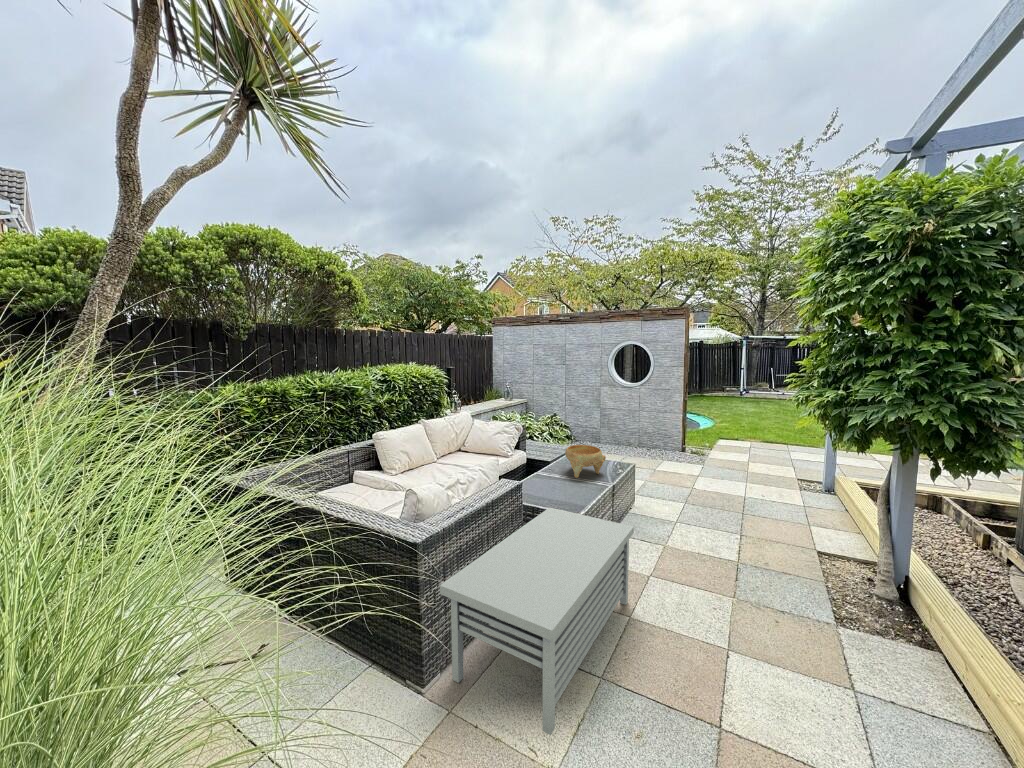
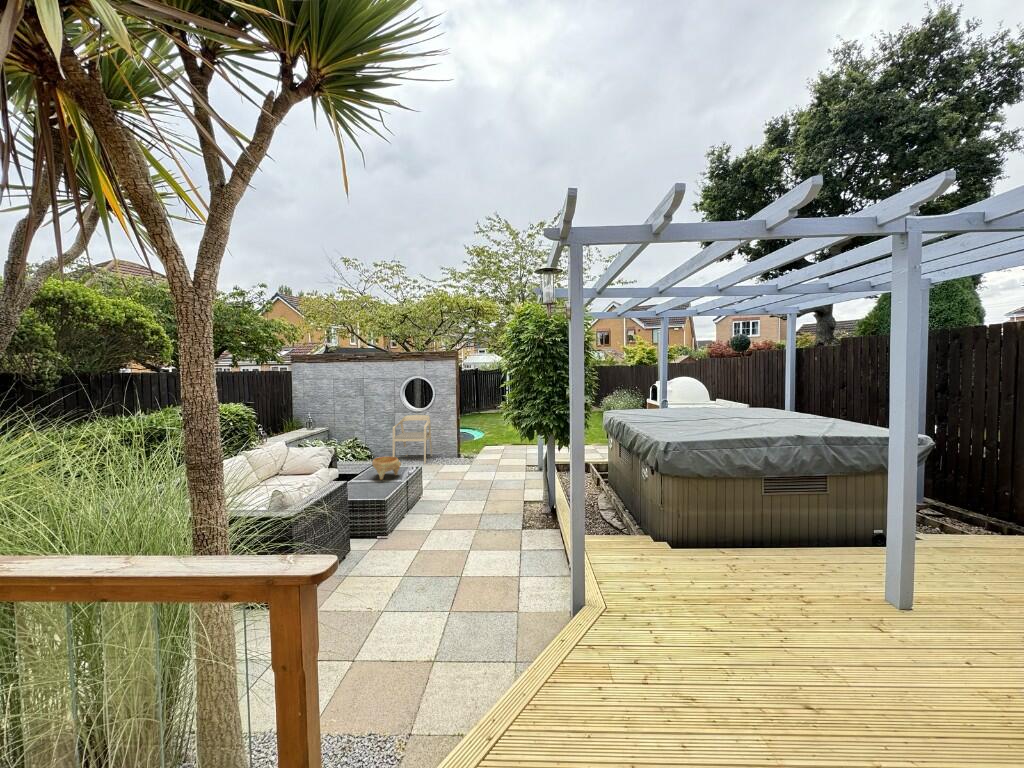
armchair: none [595,392,646,457] -> present [392,415,432,464]
storage bench: present [440,508,634,735] -> none [303,498,420,606]

